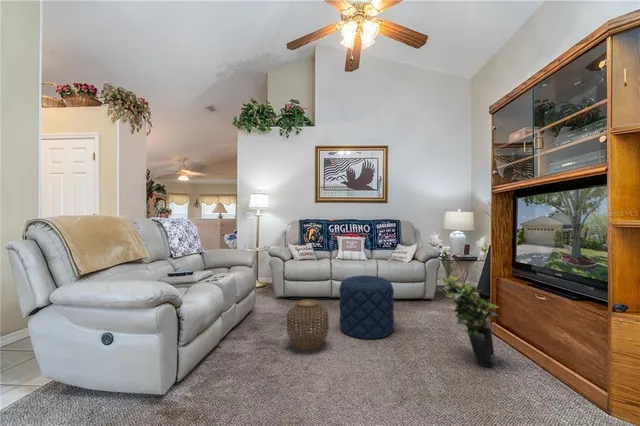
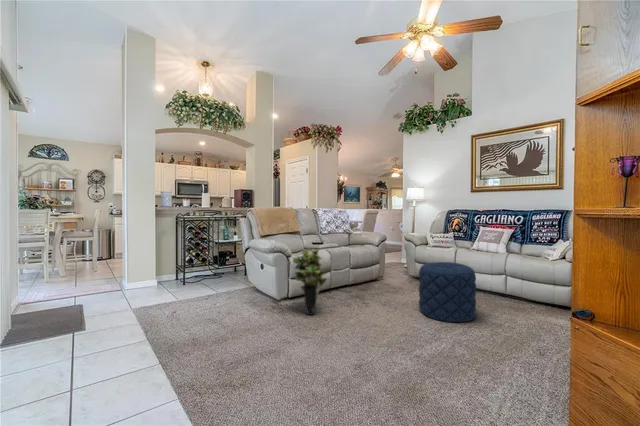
potted plant: present [441,276,498,367] -> present [293,249,327,314]
woven basket: present [287,299,329,350] -> none [361,271,396,311]

